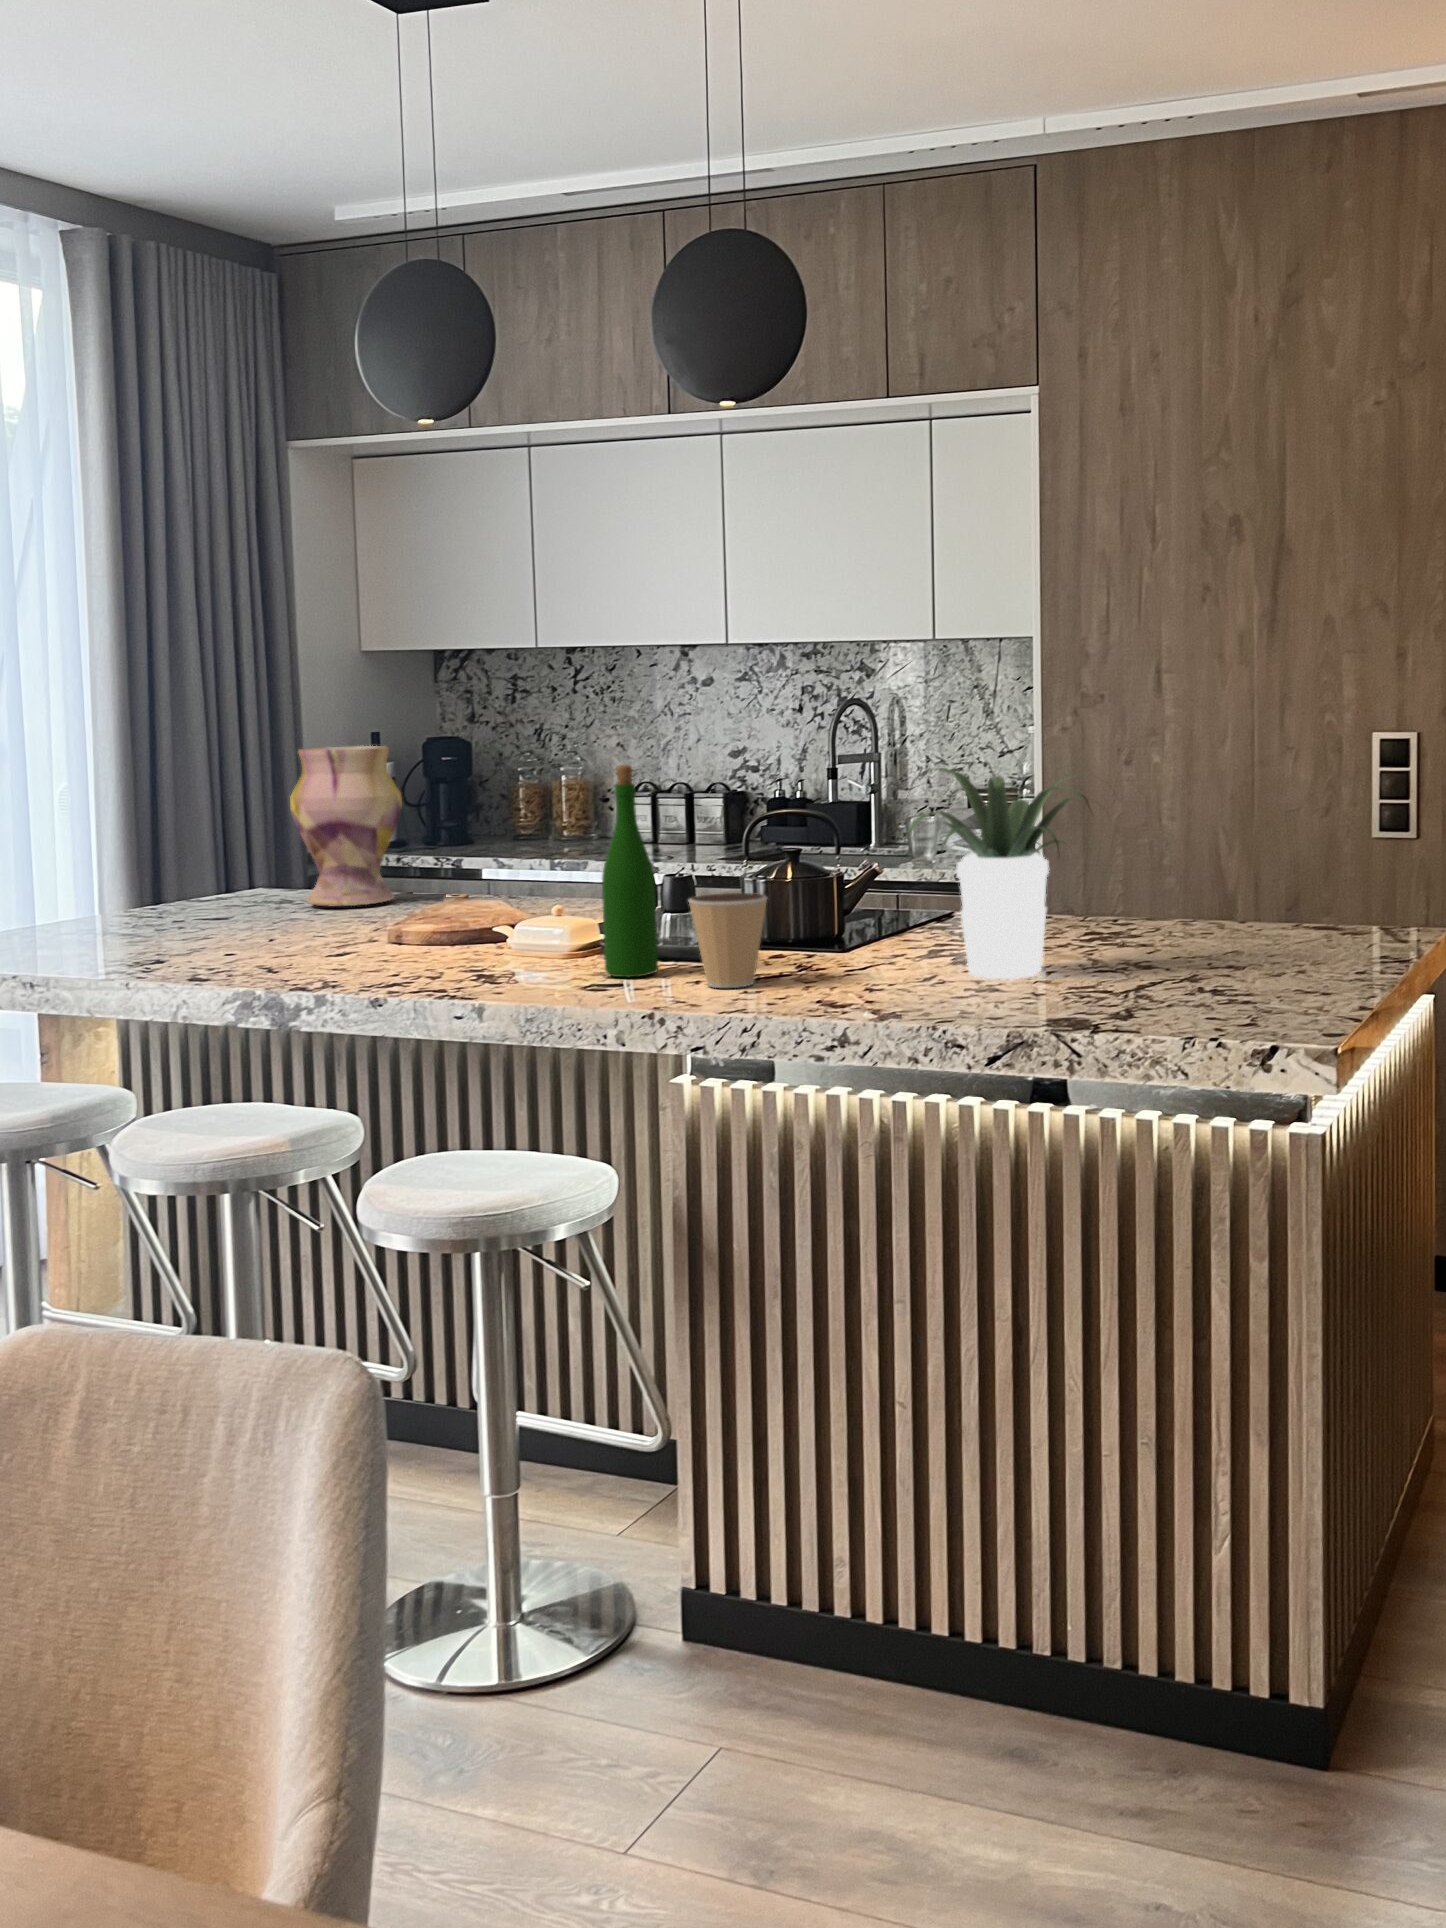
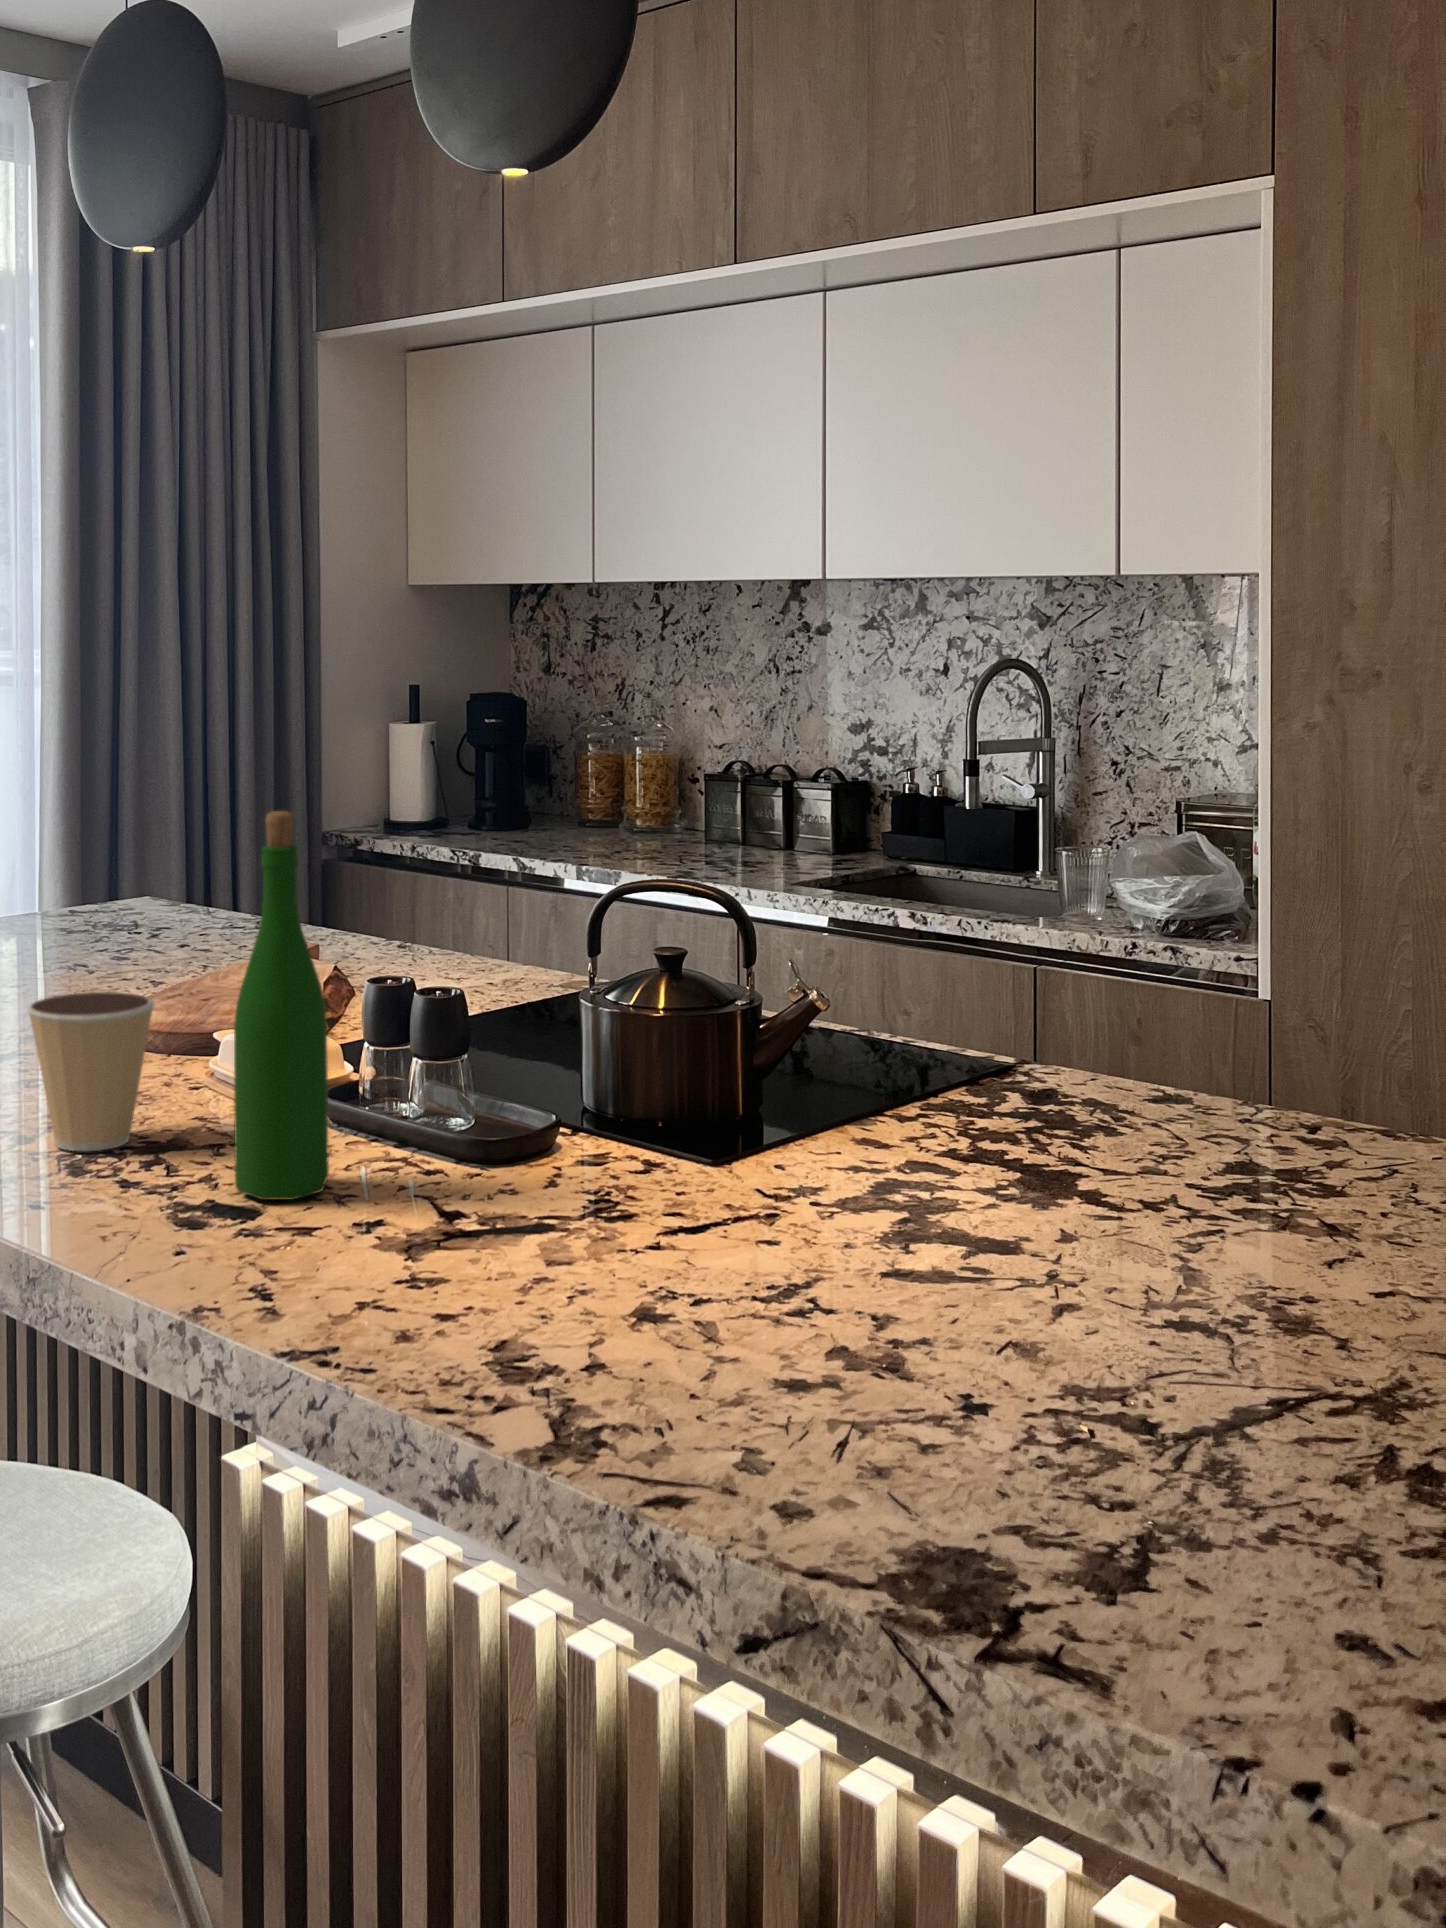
vase: present [290,746,402,906] -> none [78,723,232,954]
potted plant: present [906,768,1100,979] -> none [686,855,1223,1337]
coffee cup: present [689,893,767,988] -> present [27,992,154,1151]

